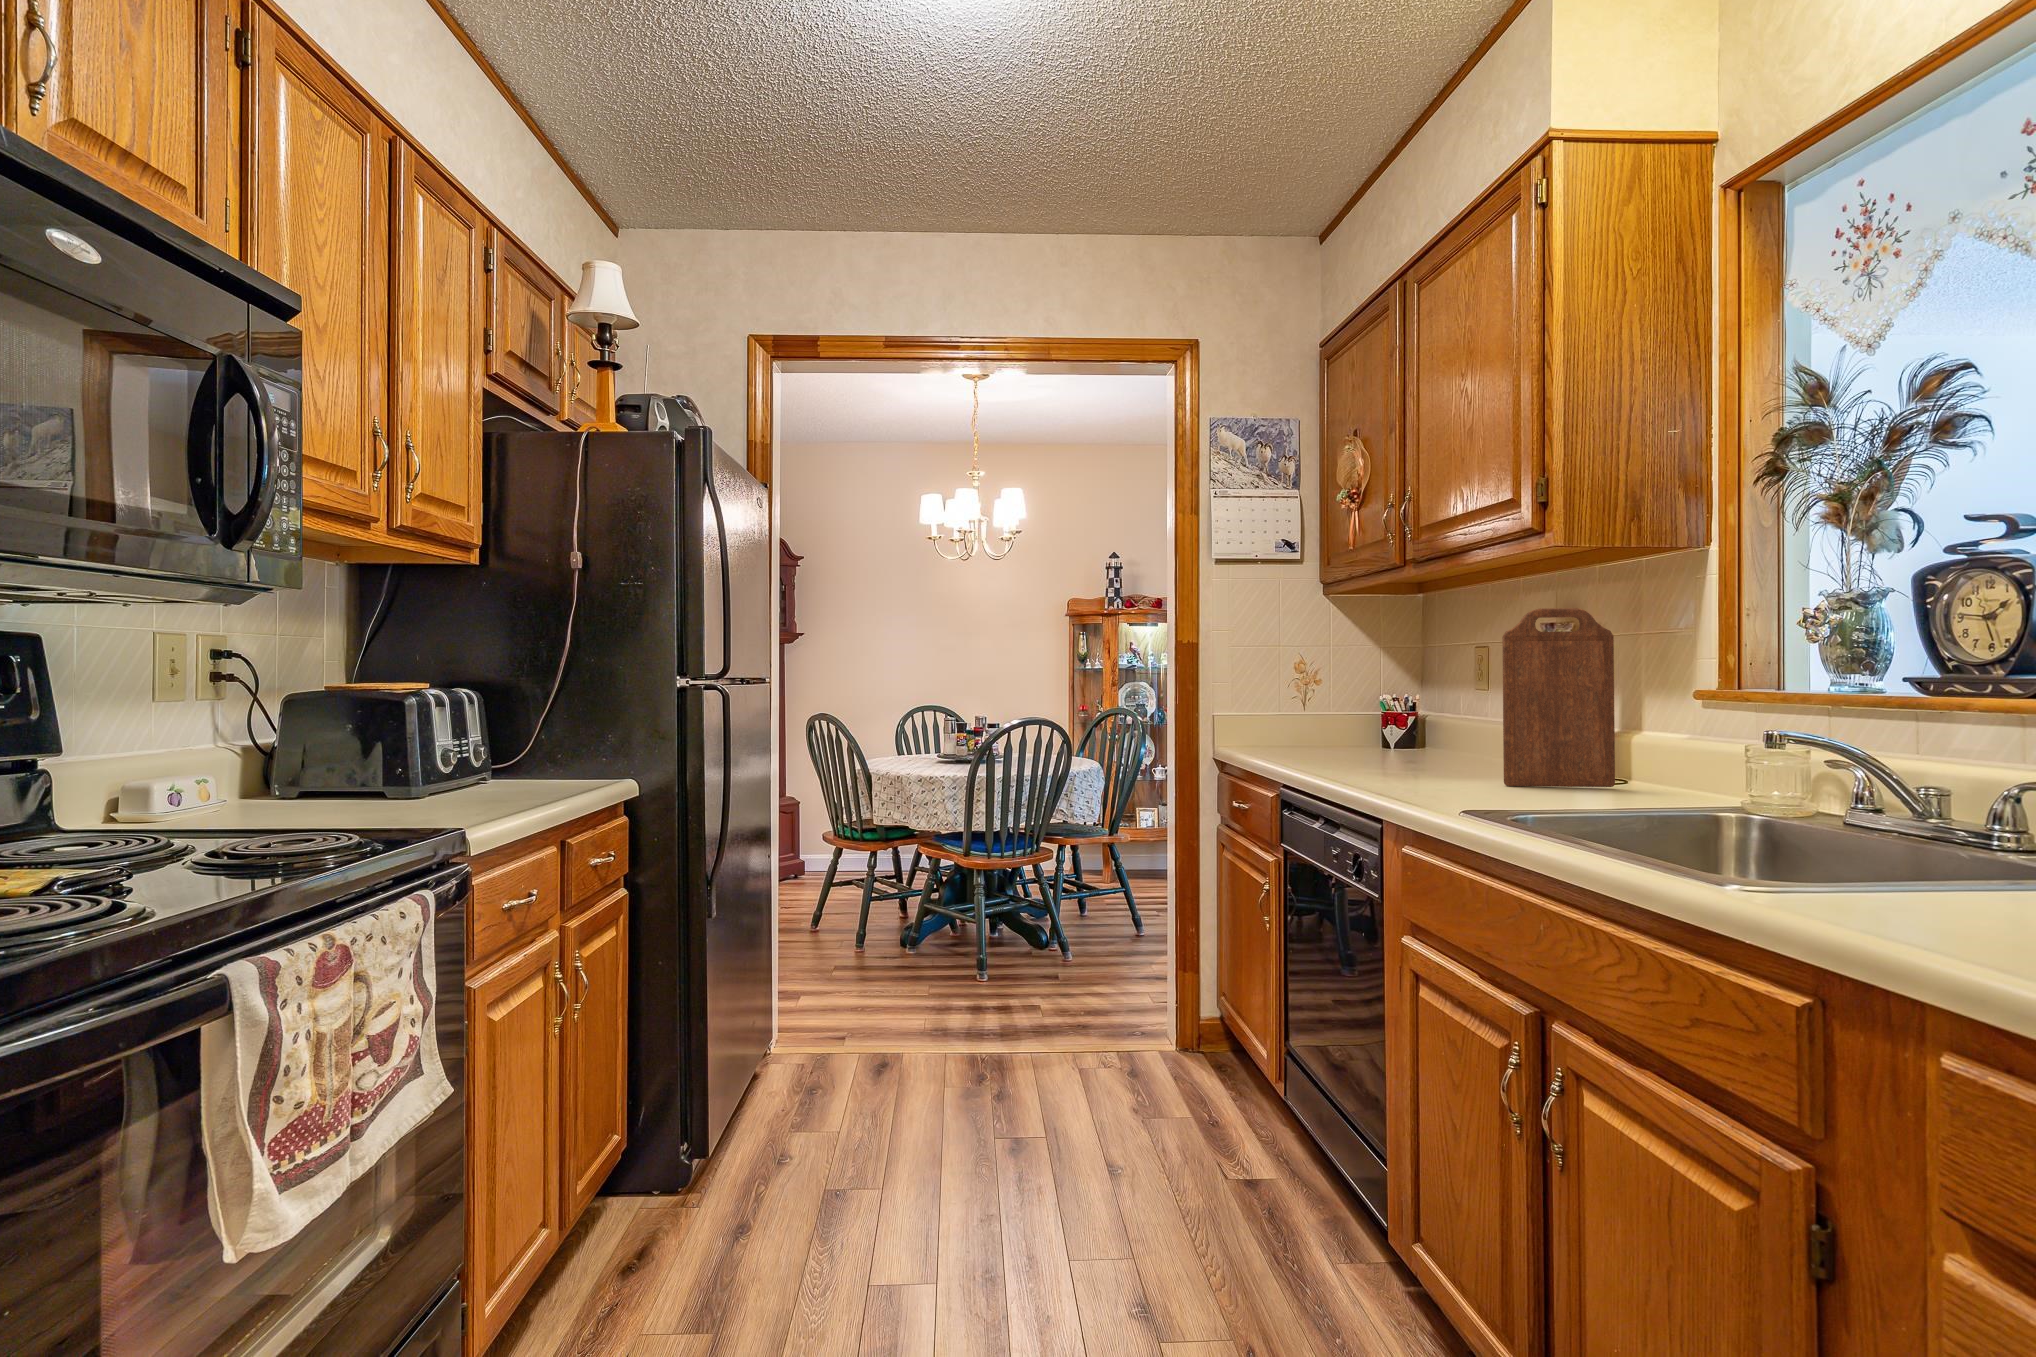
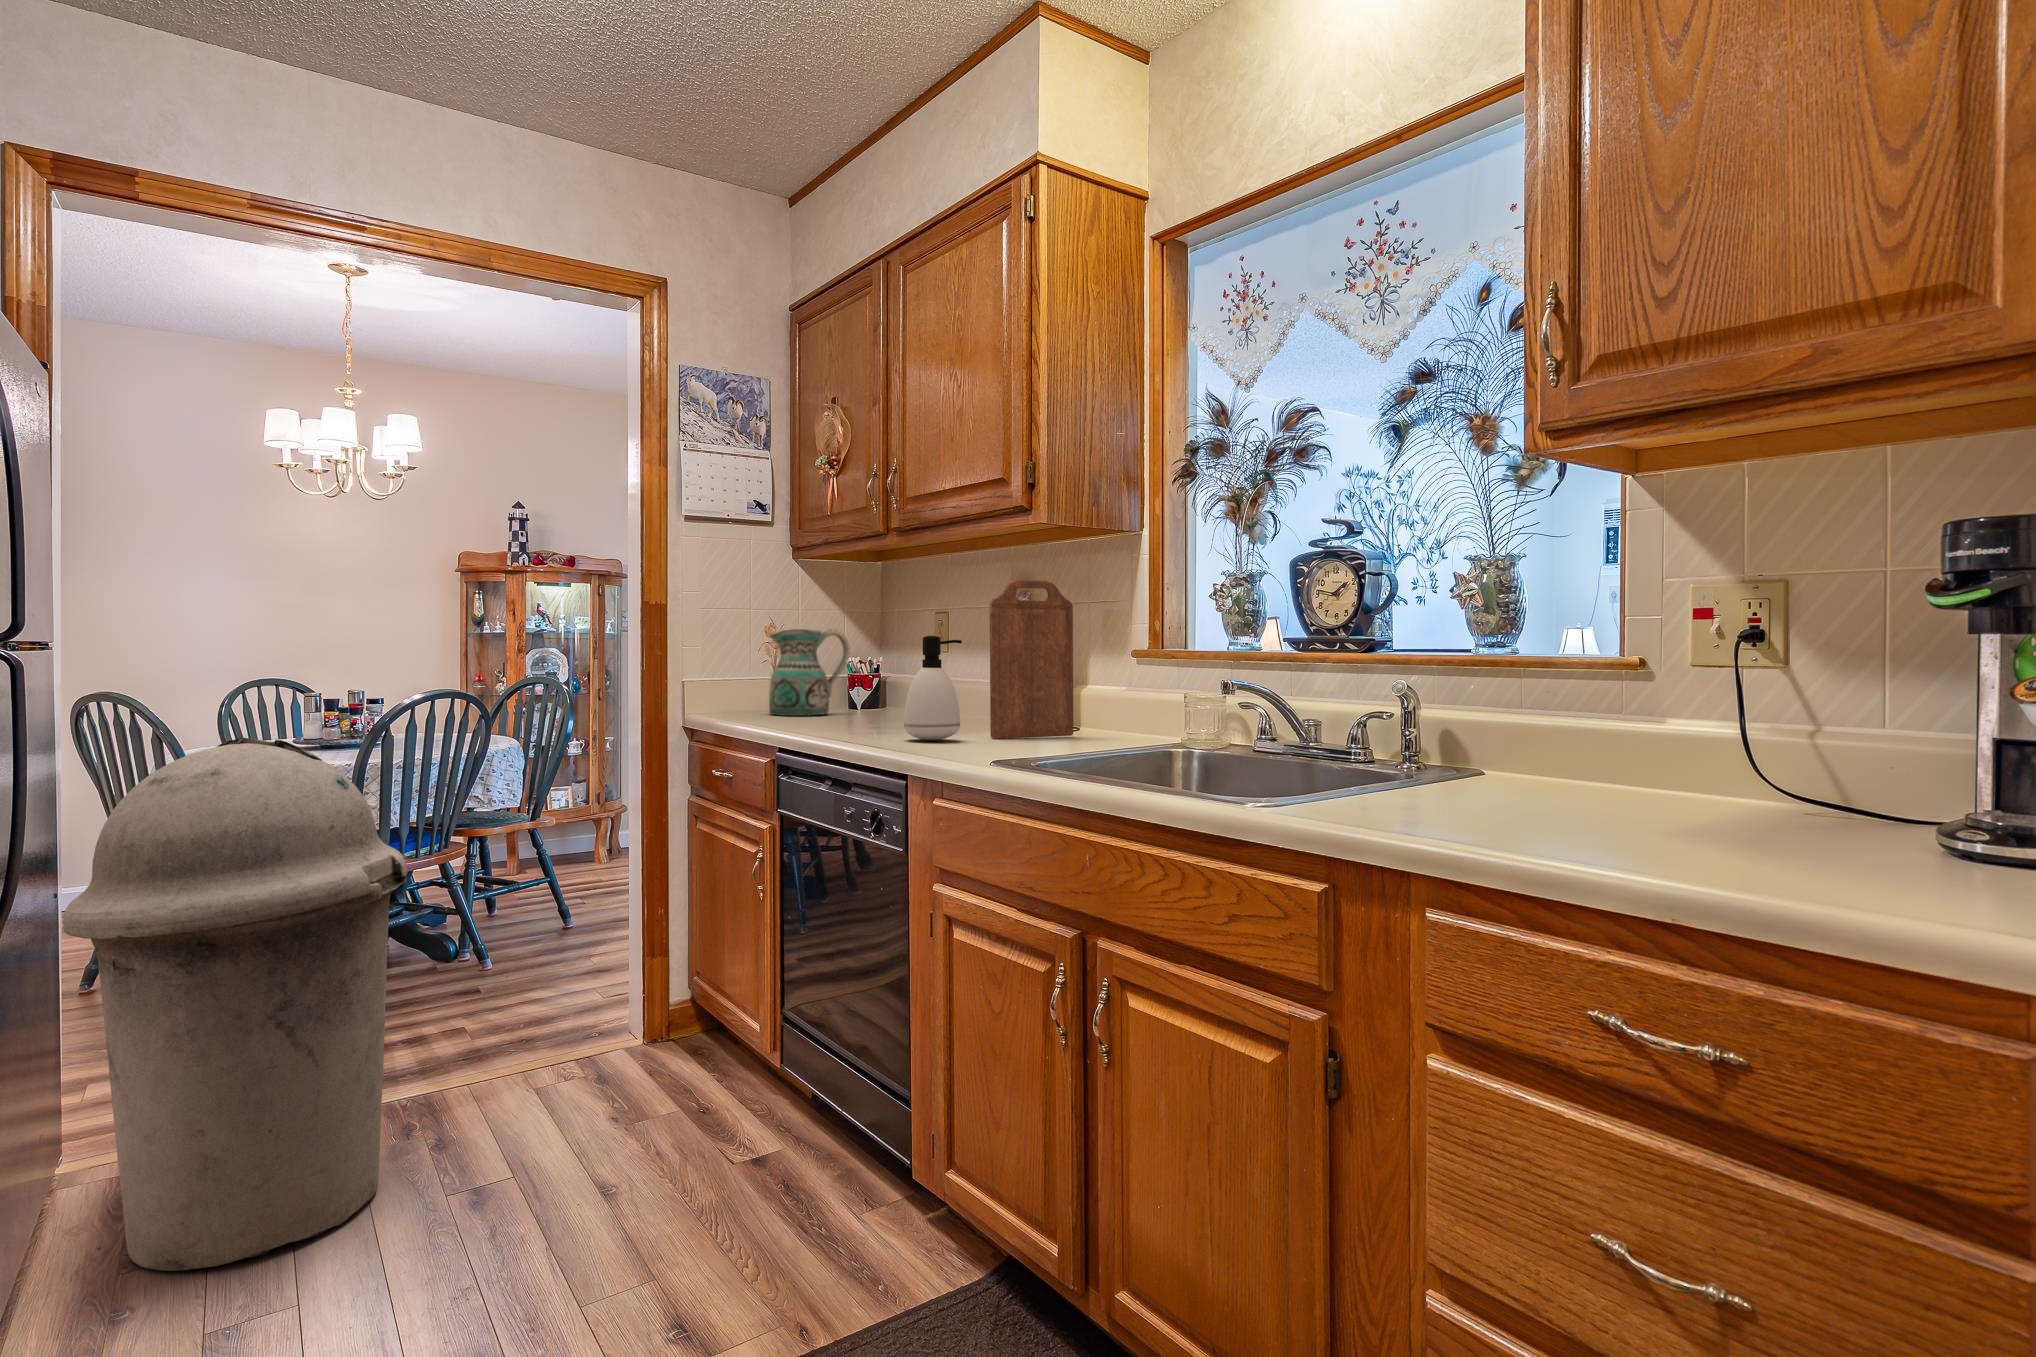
ceramic pitcher: none [1299,662,1383,751] -> present [769,629,850,716]
soap dispenser: none [1398,673,1463,784] -> present [904,636,962,740]
trash can: none [762,753,973,1153] -> present [63,737,408,1271]

